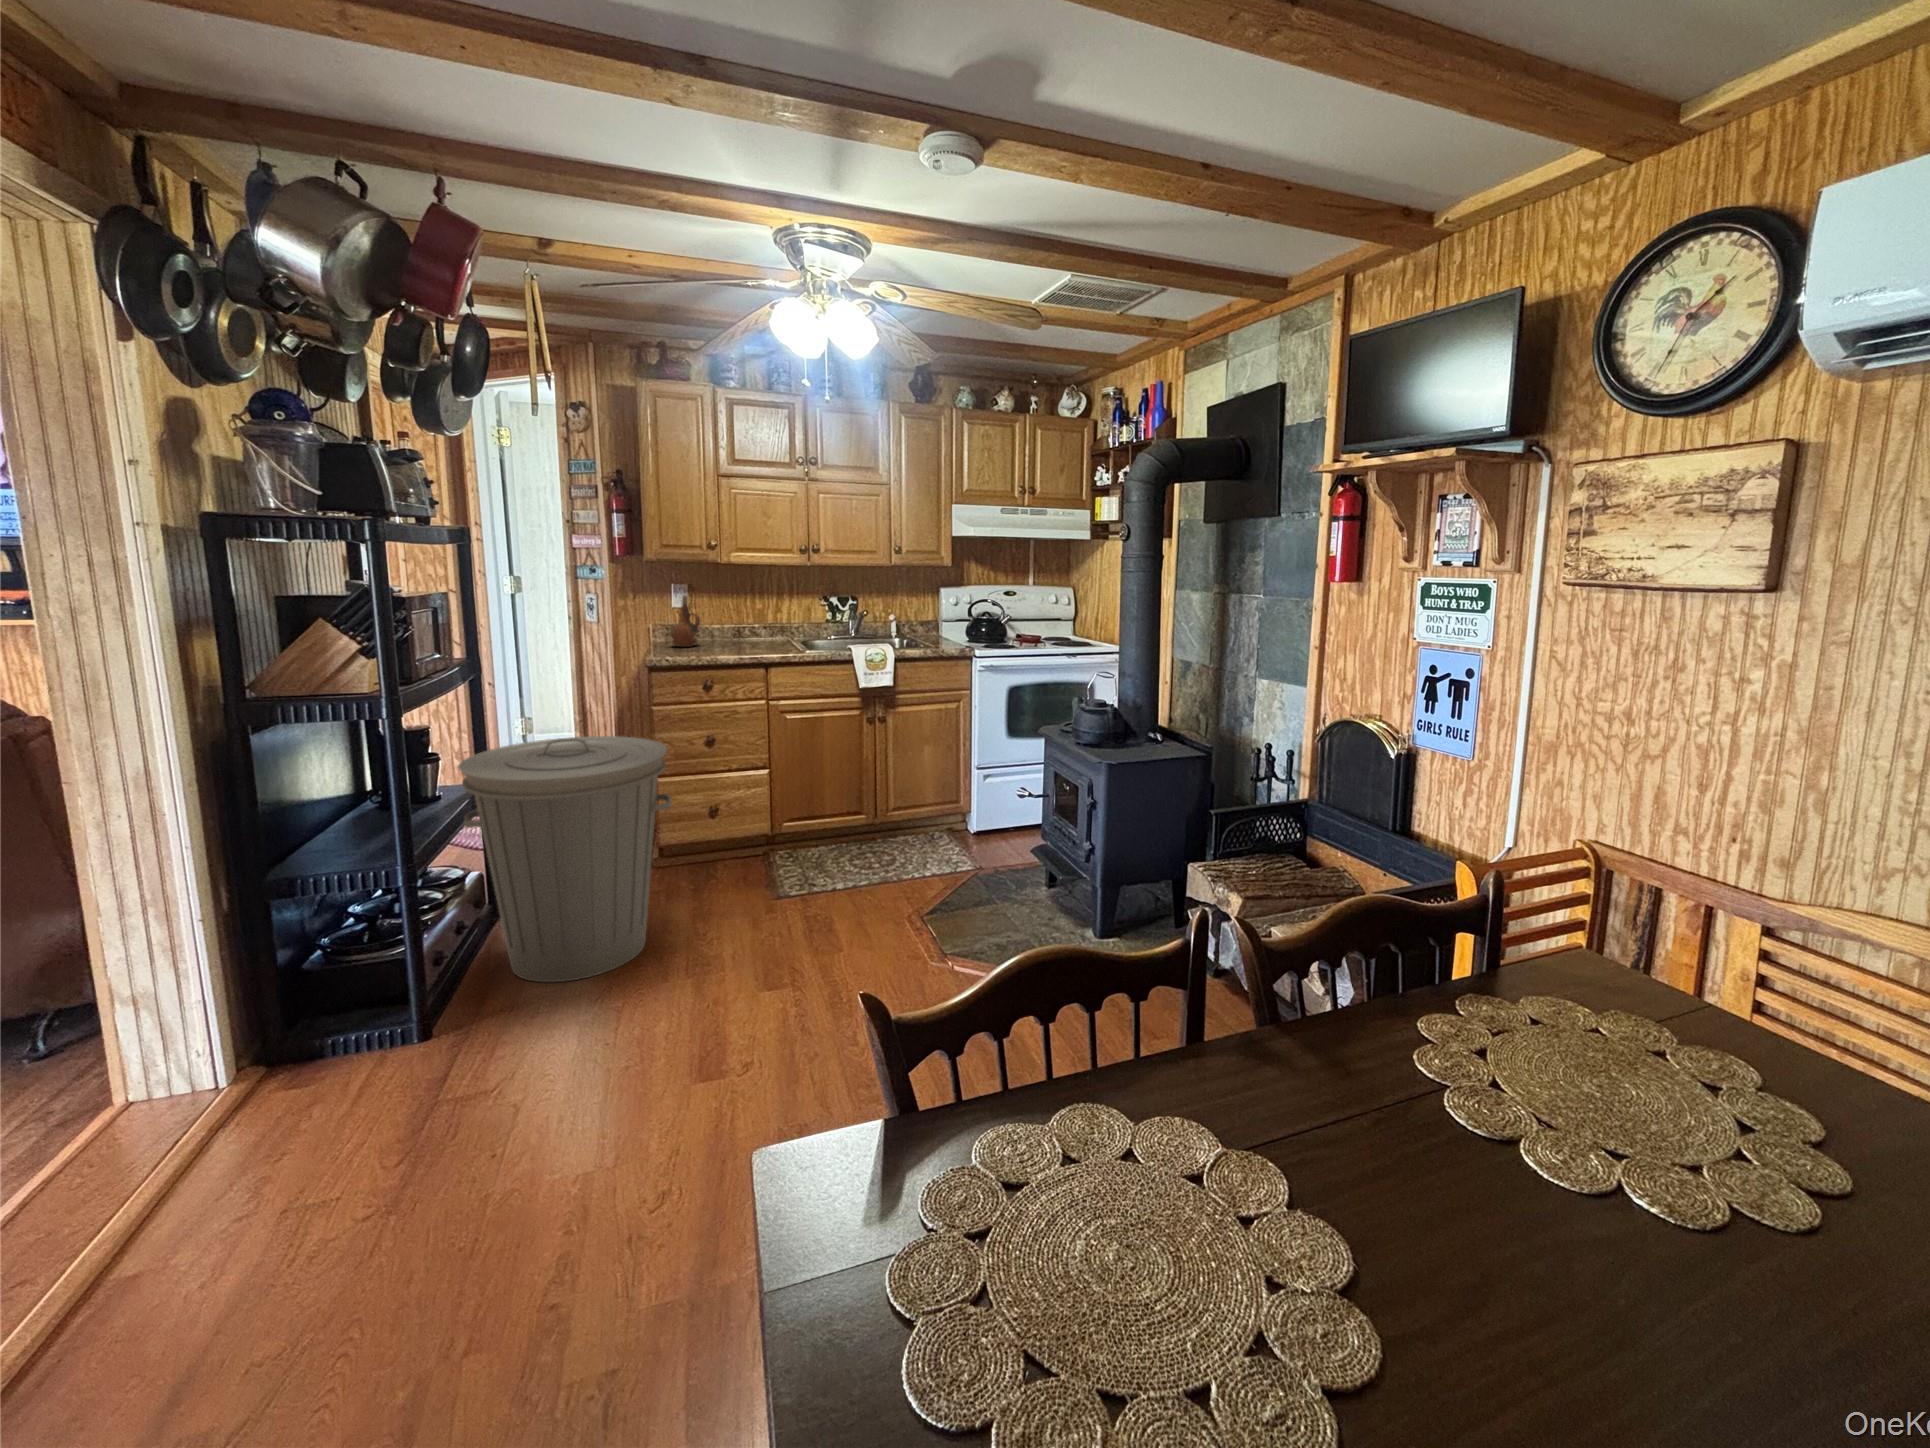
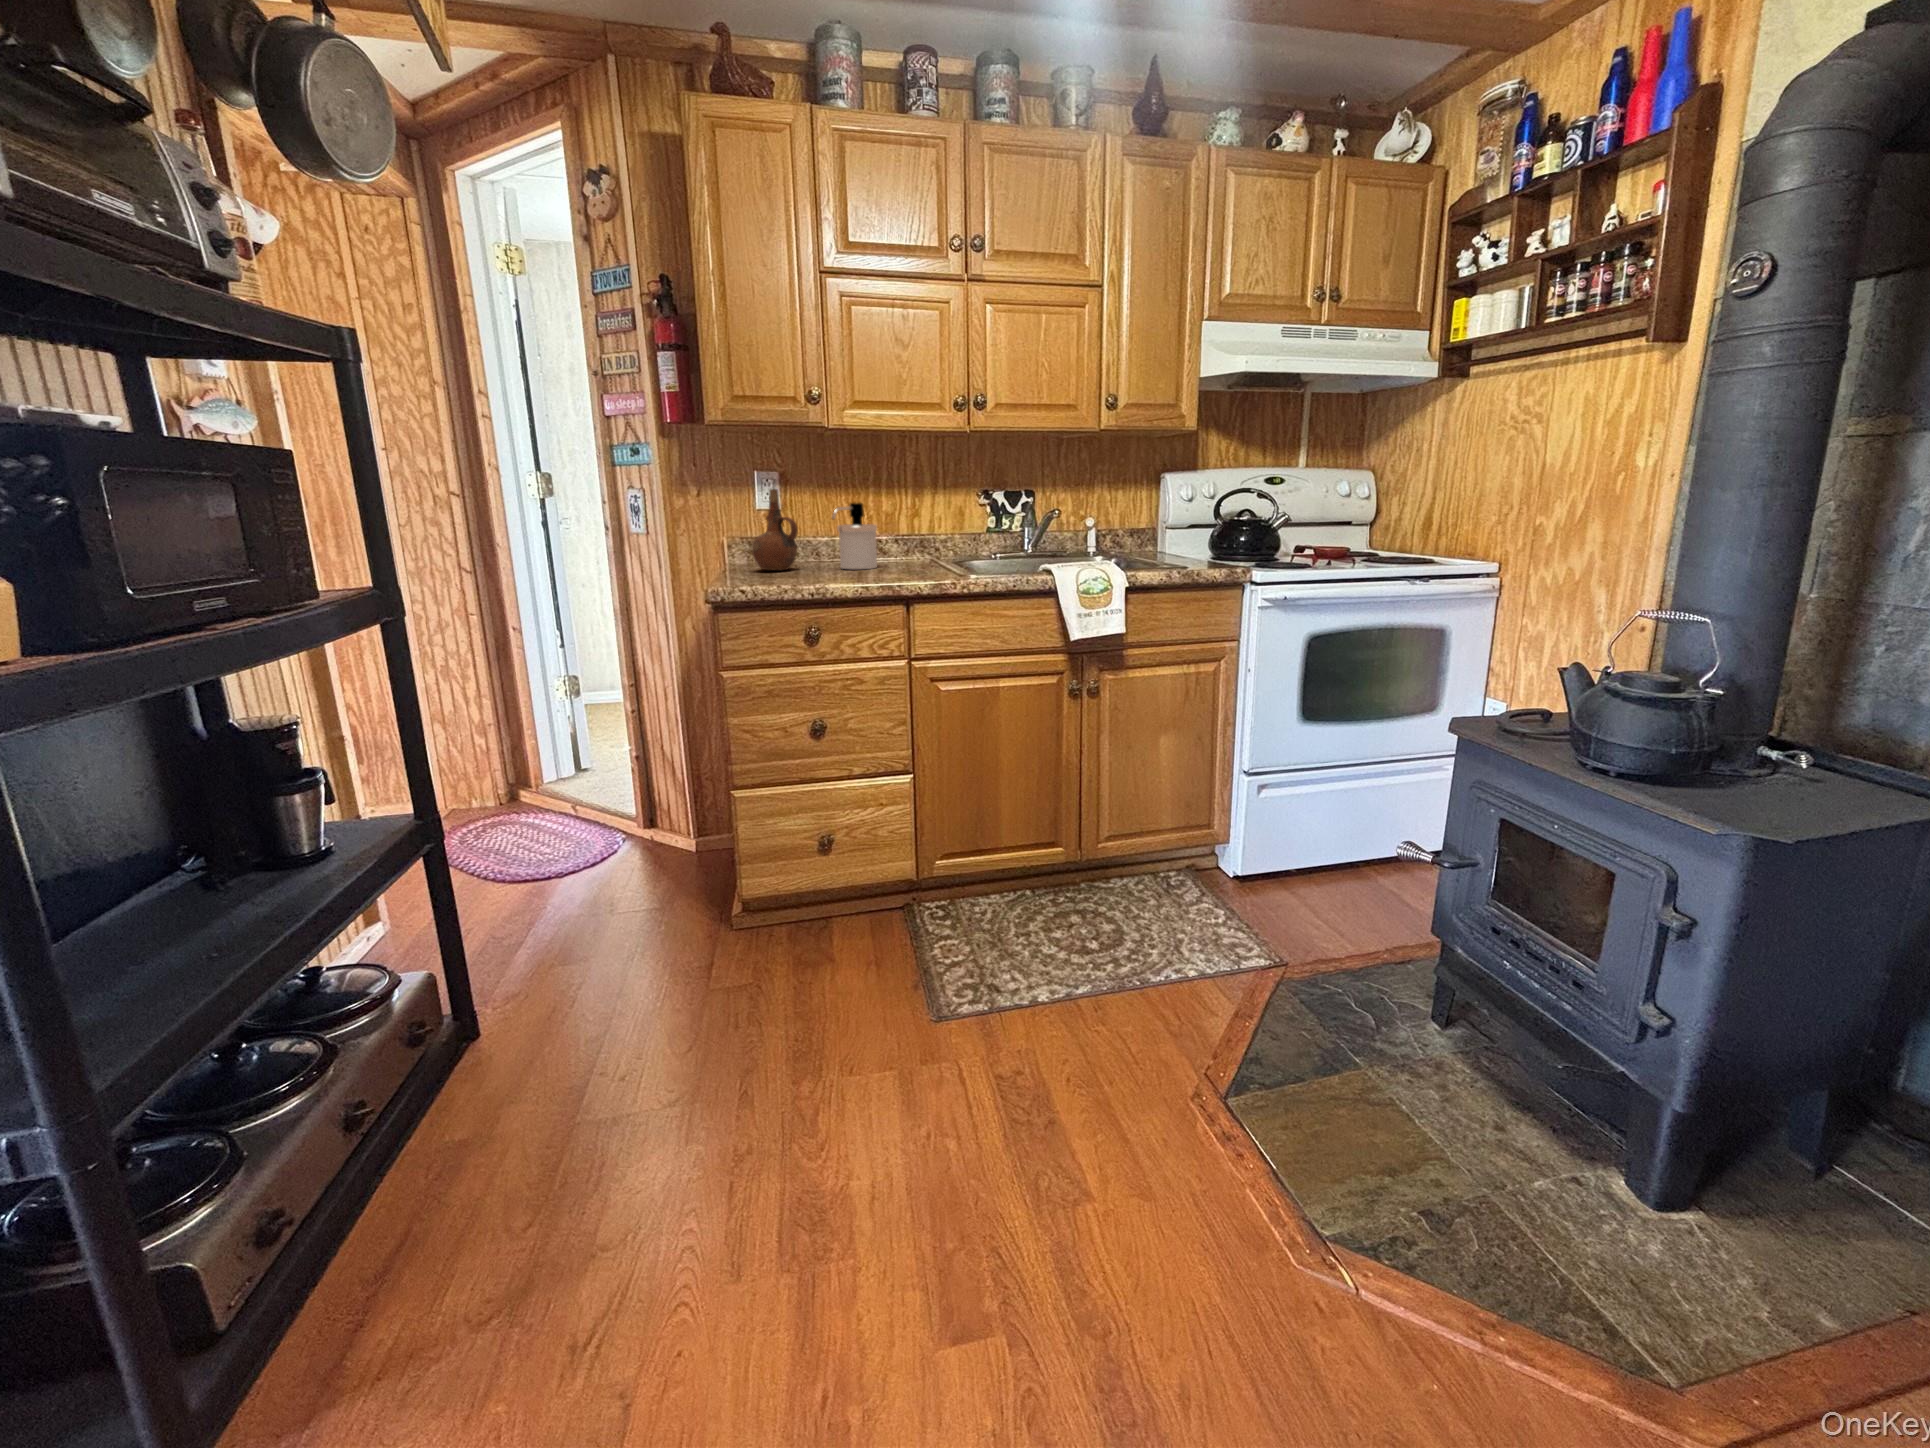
soap dispenser: none [723,605,752,647] -> present [832,503,877,570]
trash can: present [458,736,671,982] -> none [282,736,744,1266]

